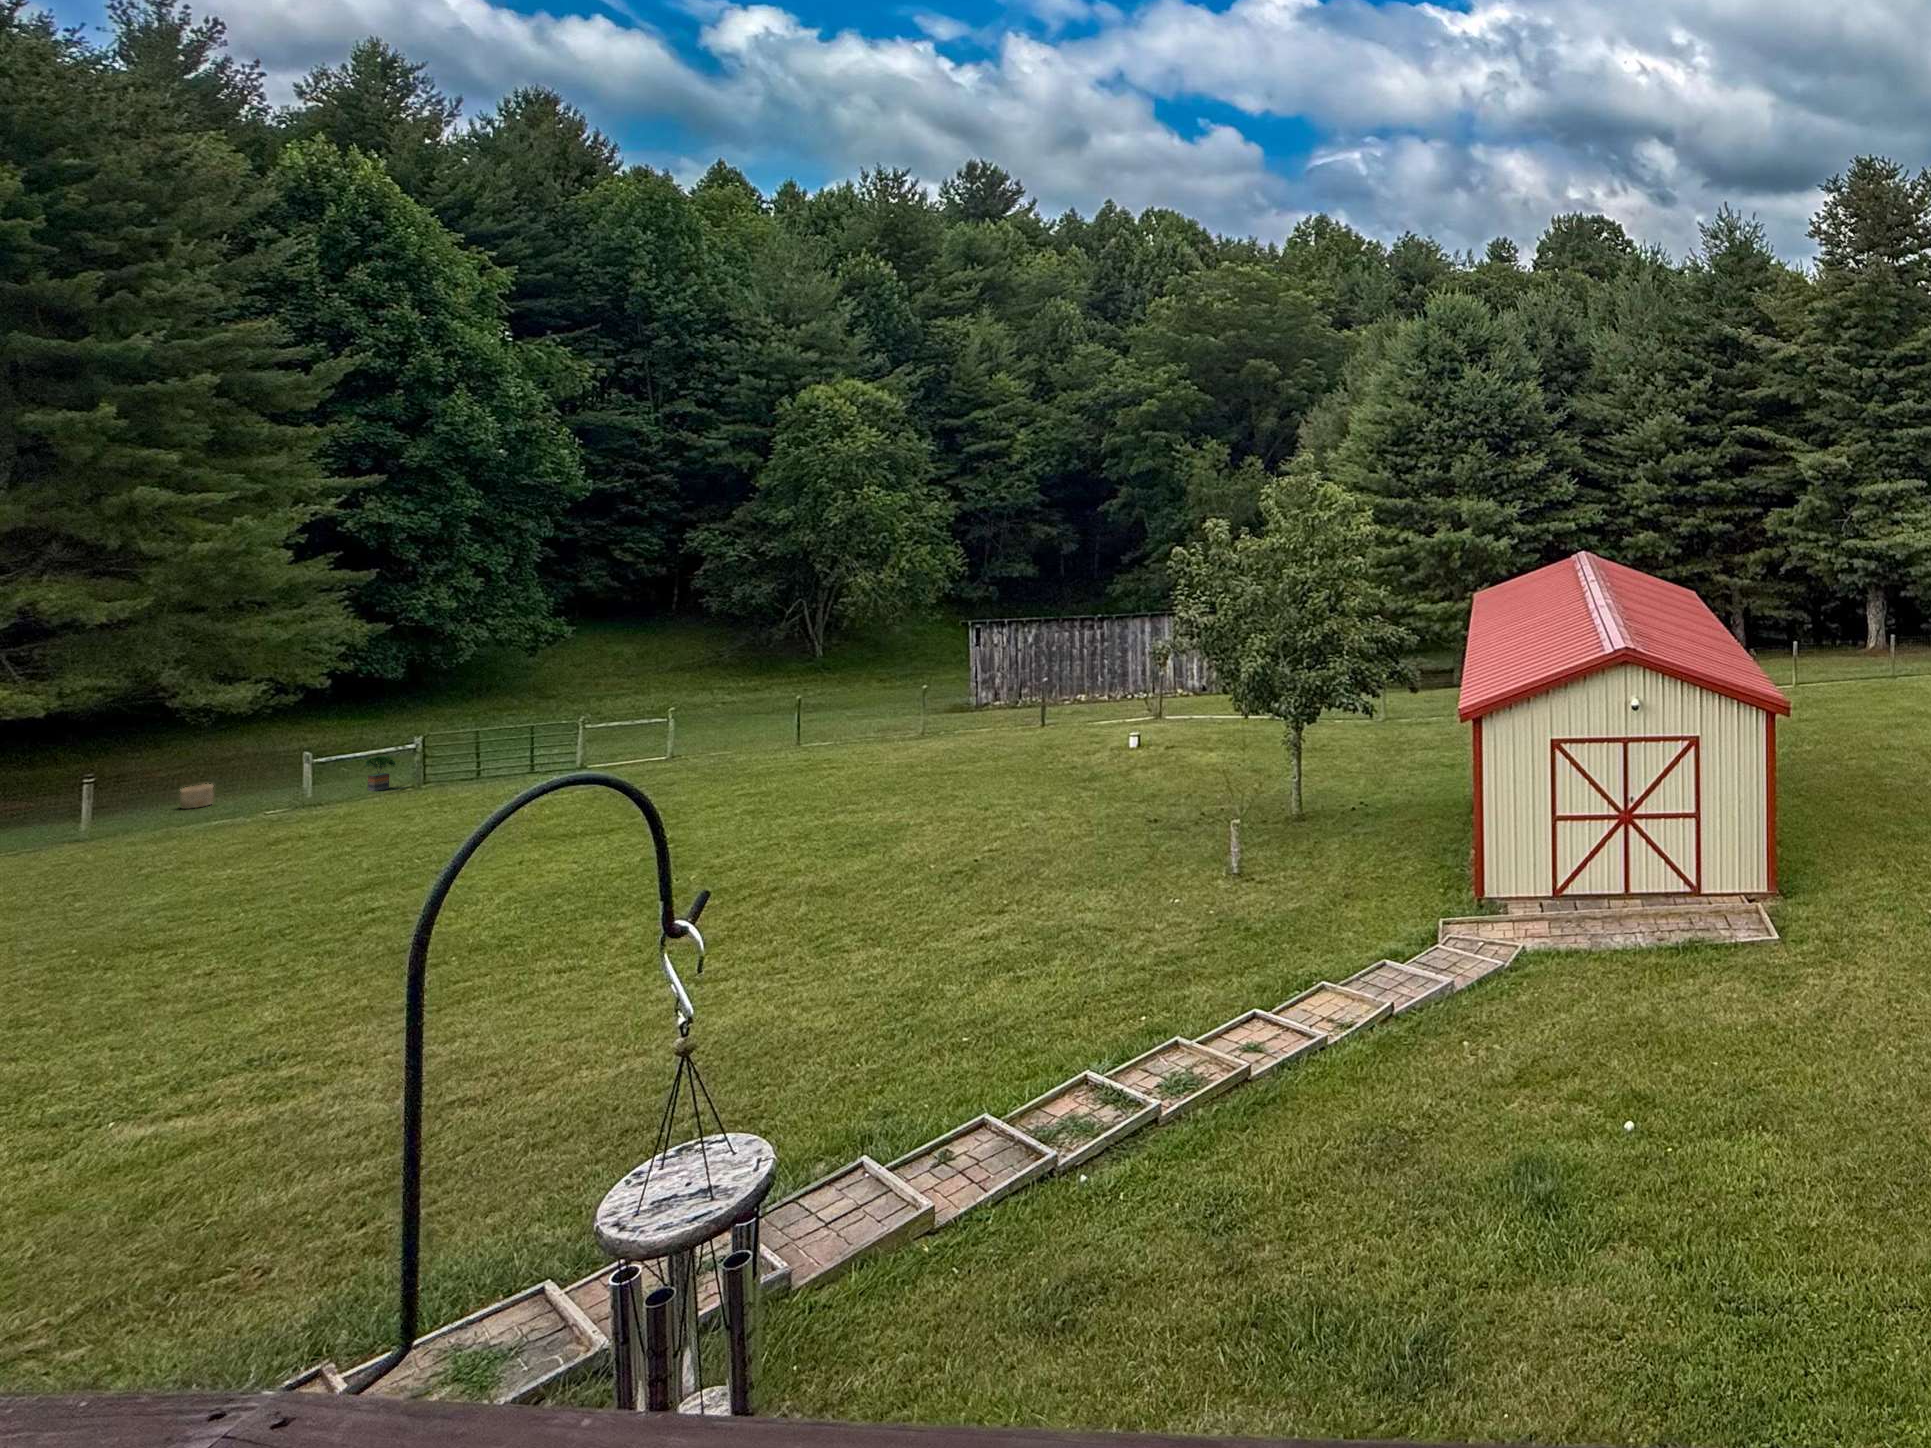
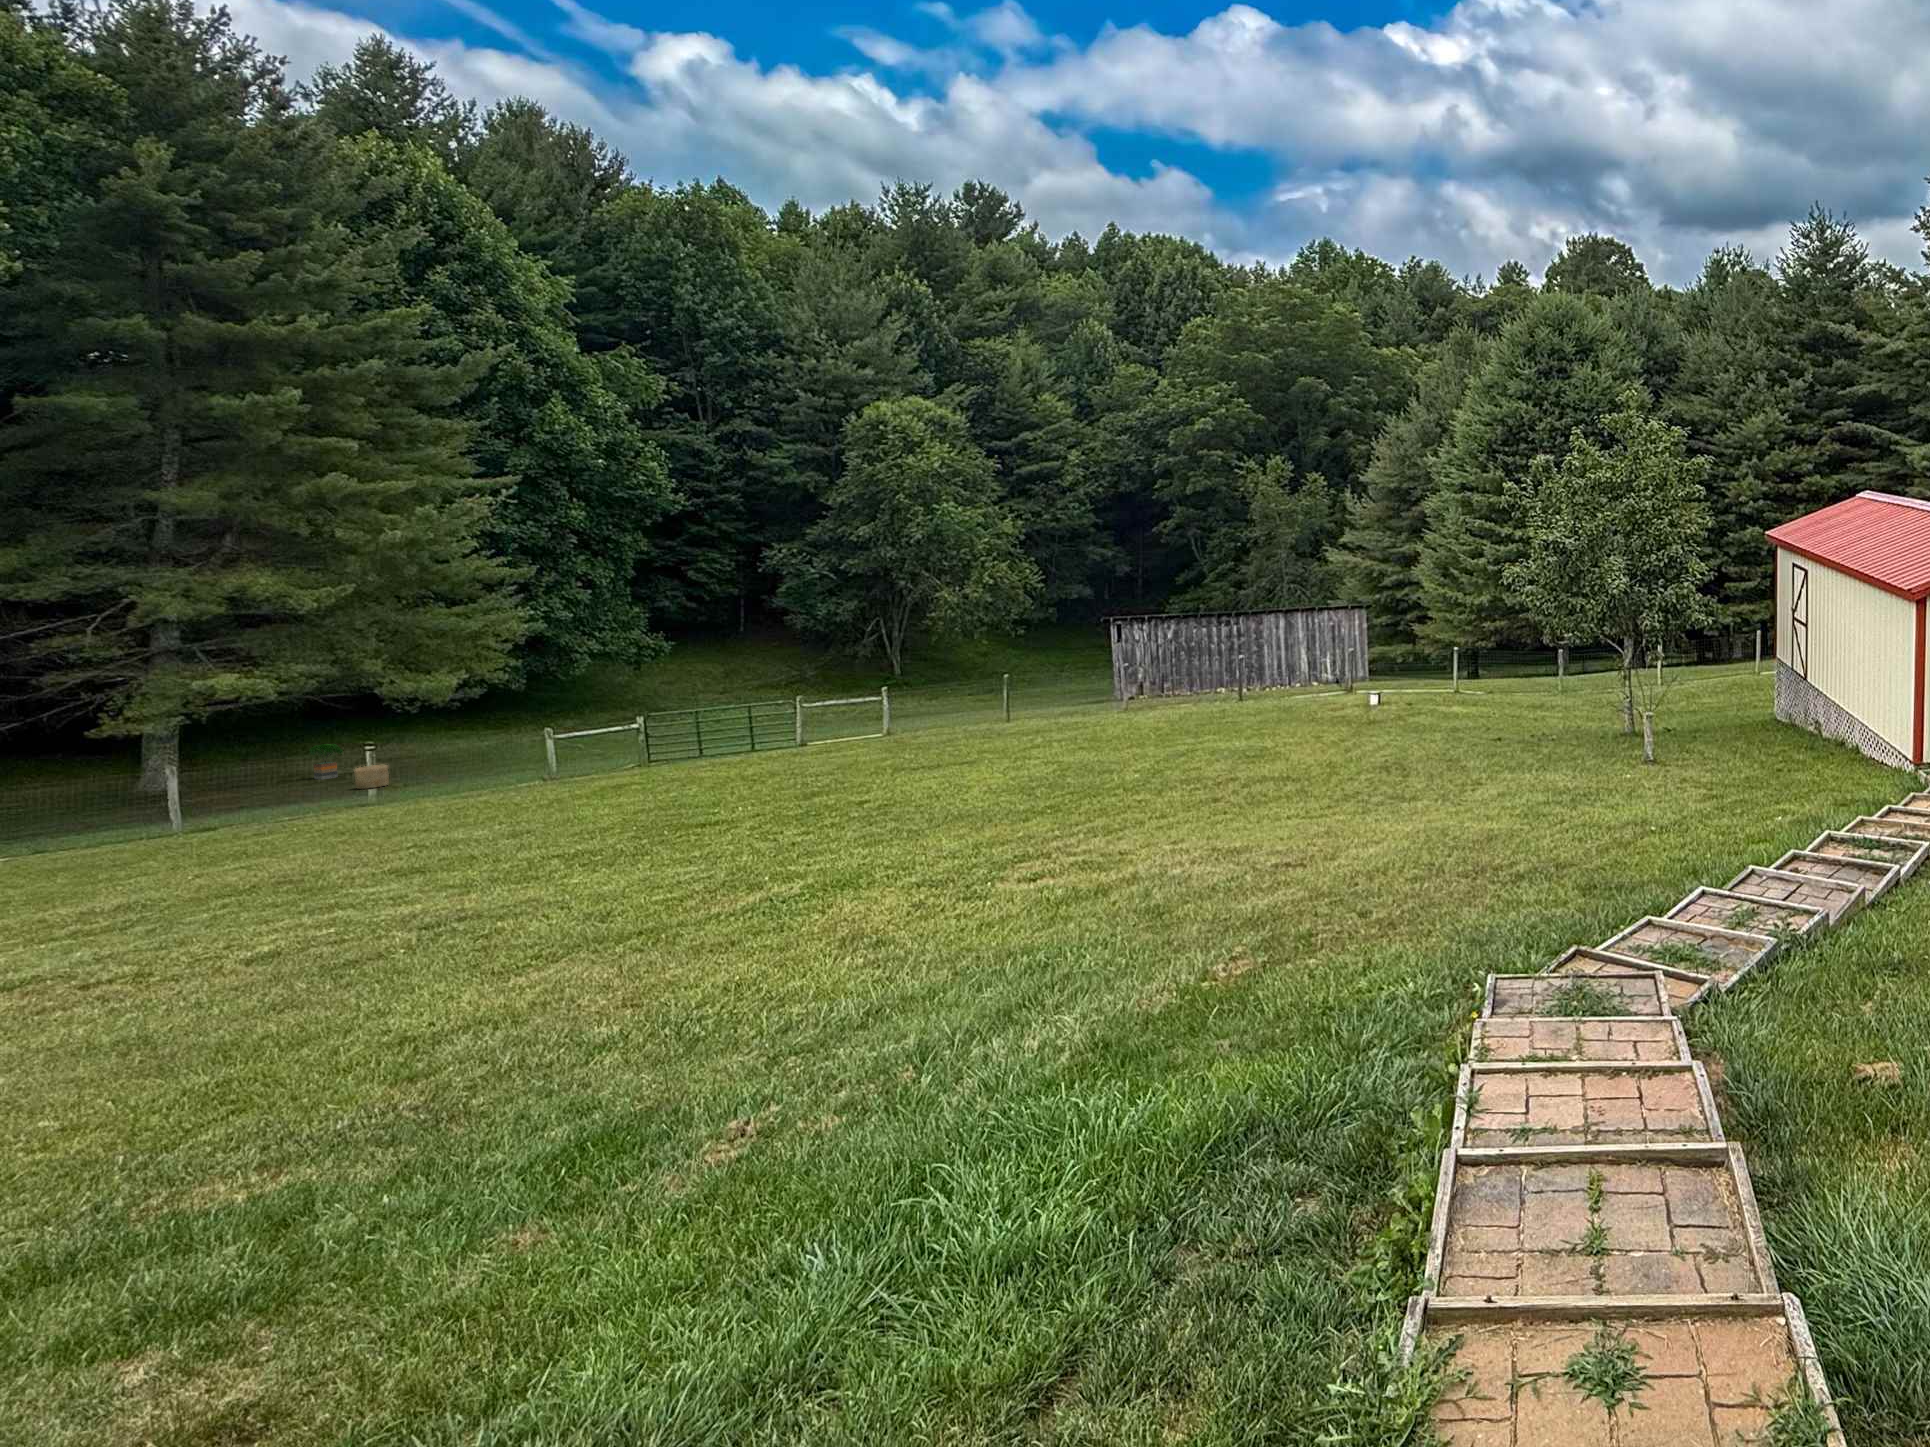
potted tree: present [366,756,396,791] -> present [310,744,343,780]

